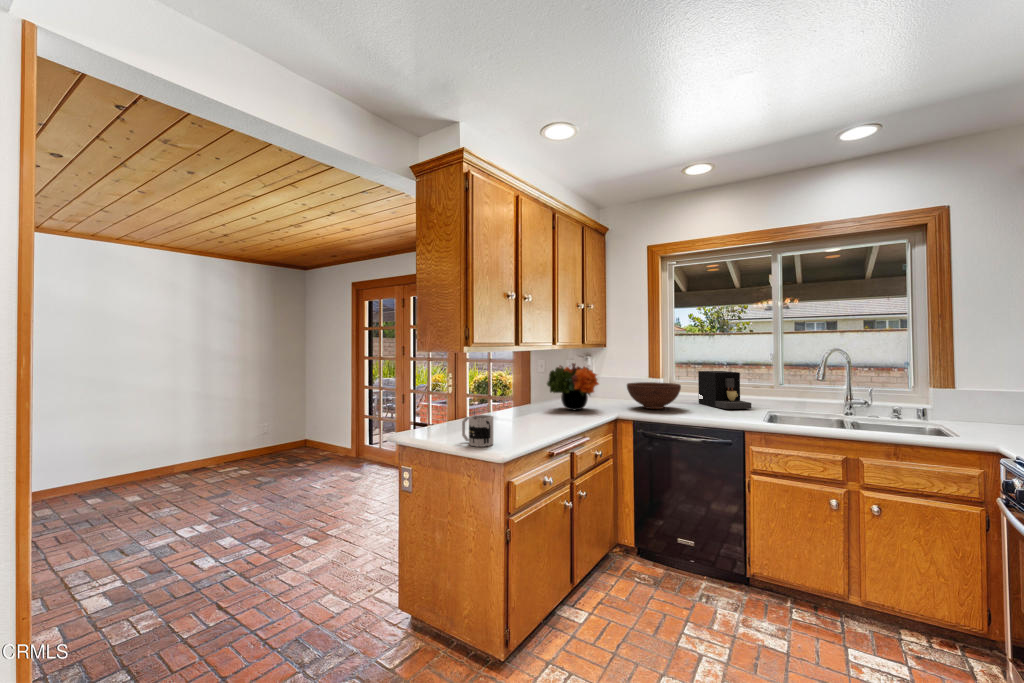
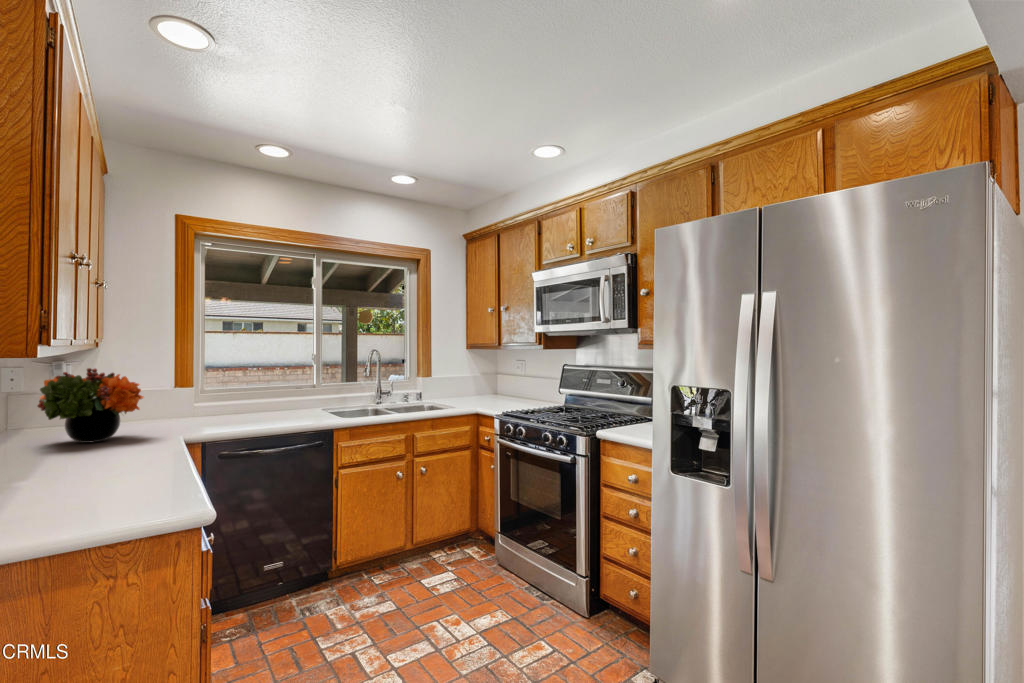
coffee maker: present [698,371,751,409] -> none [237,373,303,412]
fruit bowl: present [627,382,681,409] -> none [166,390,243,424]
mug: present [462,415,493,447] -> none [44,458,130,520]

